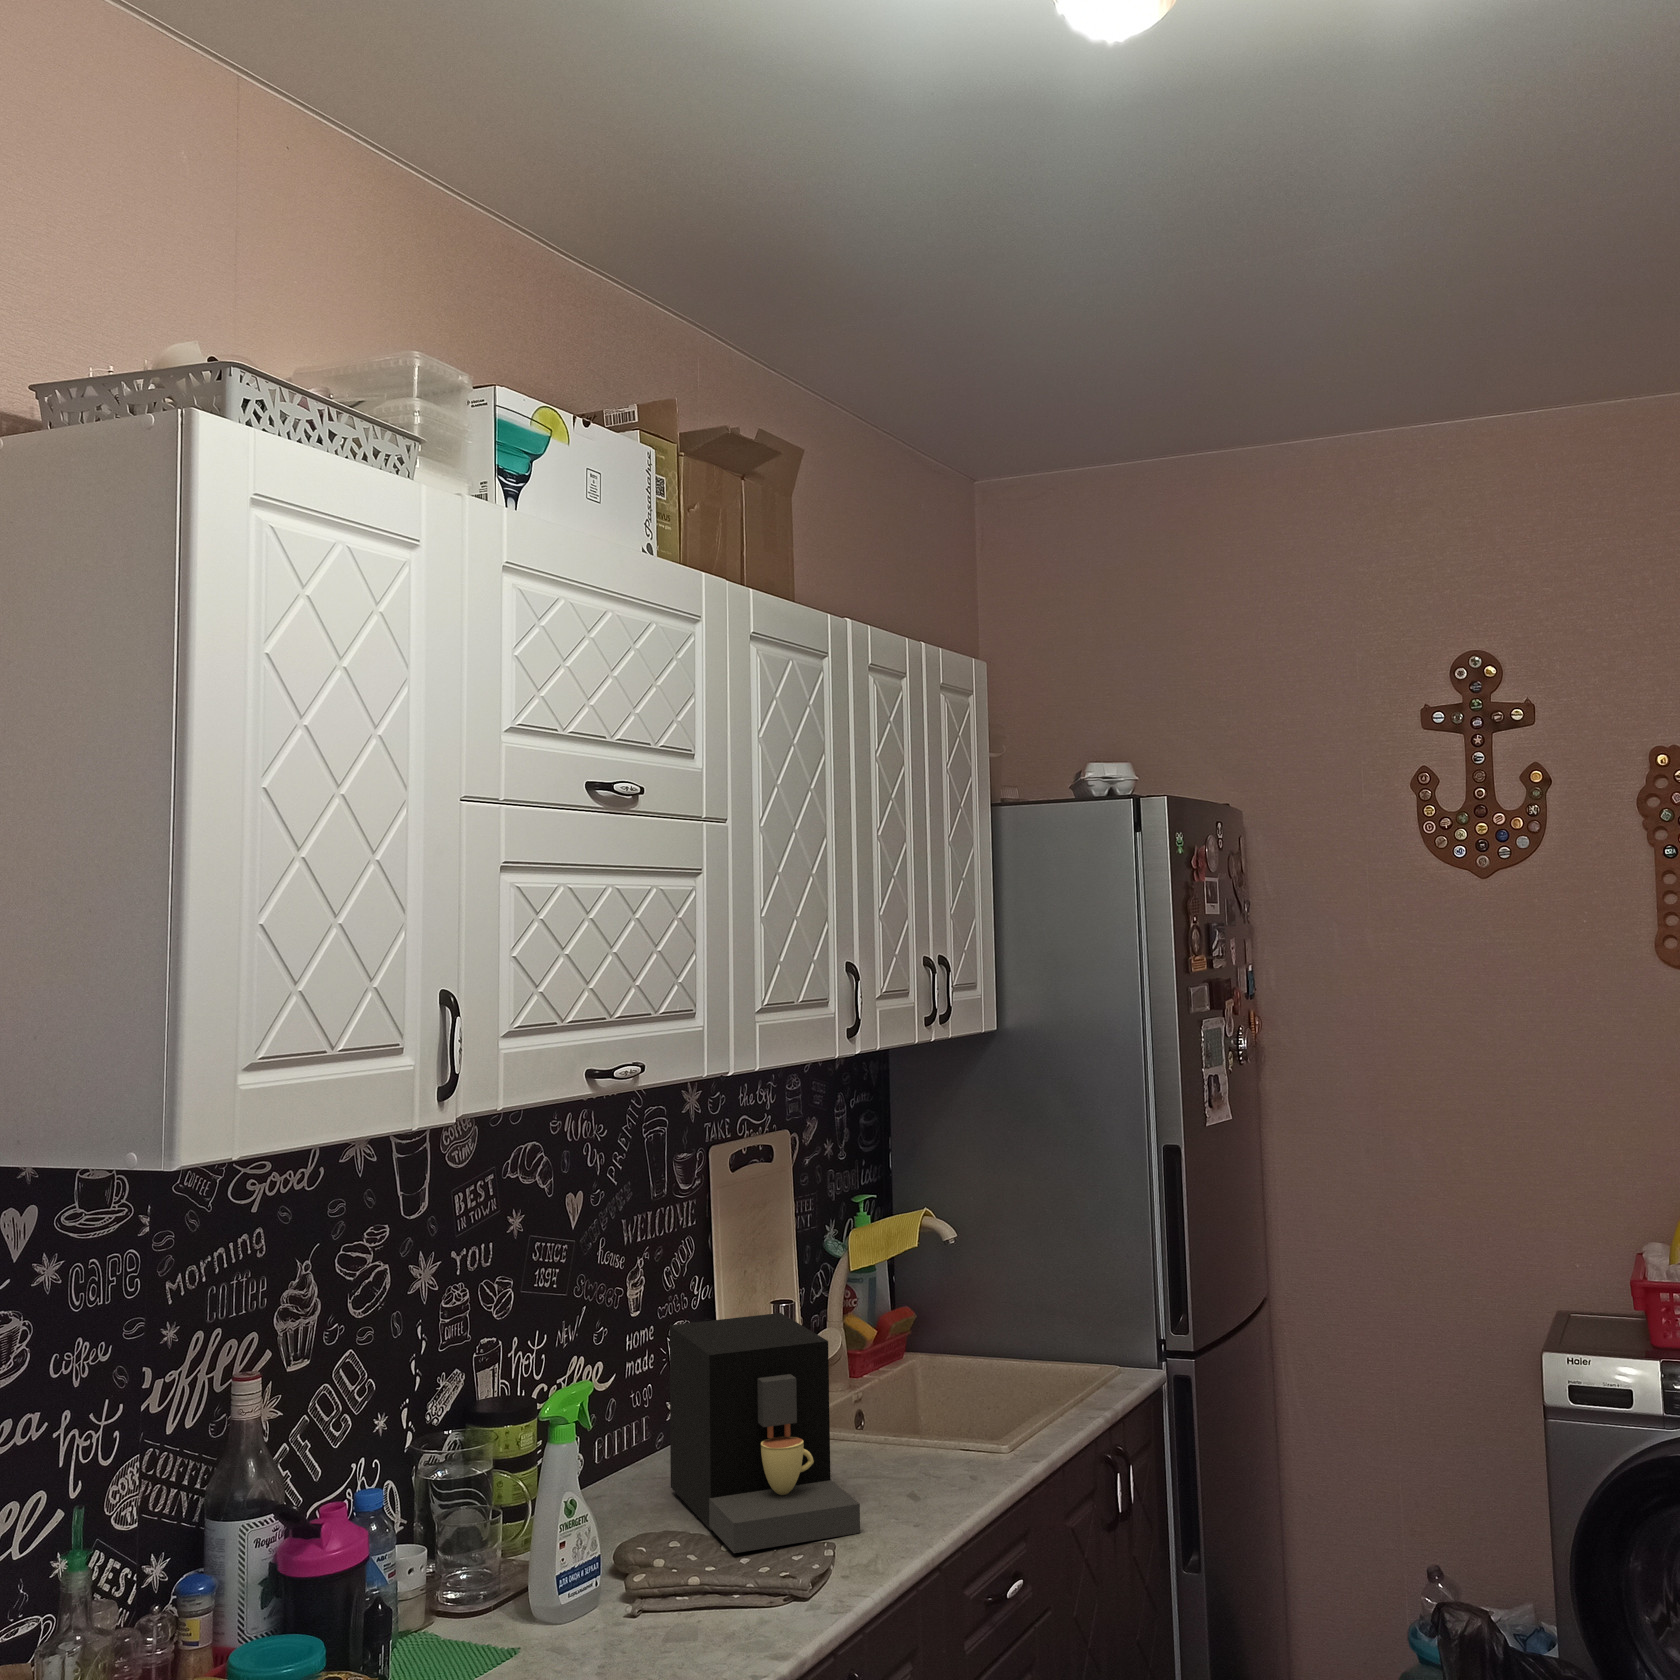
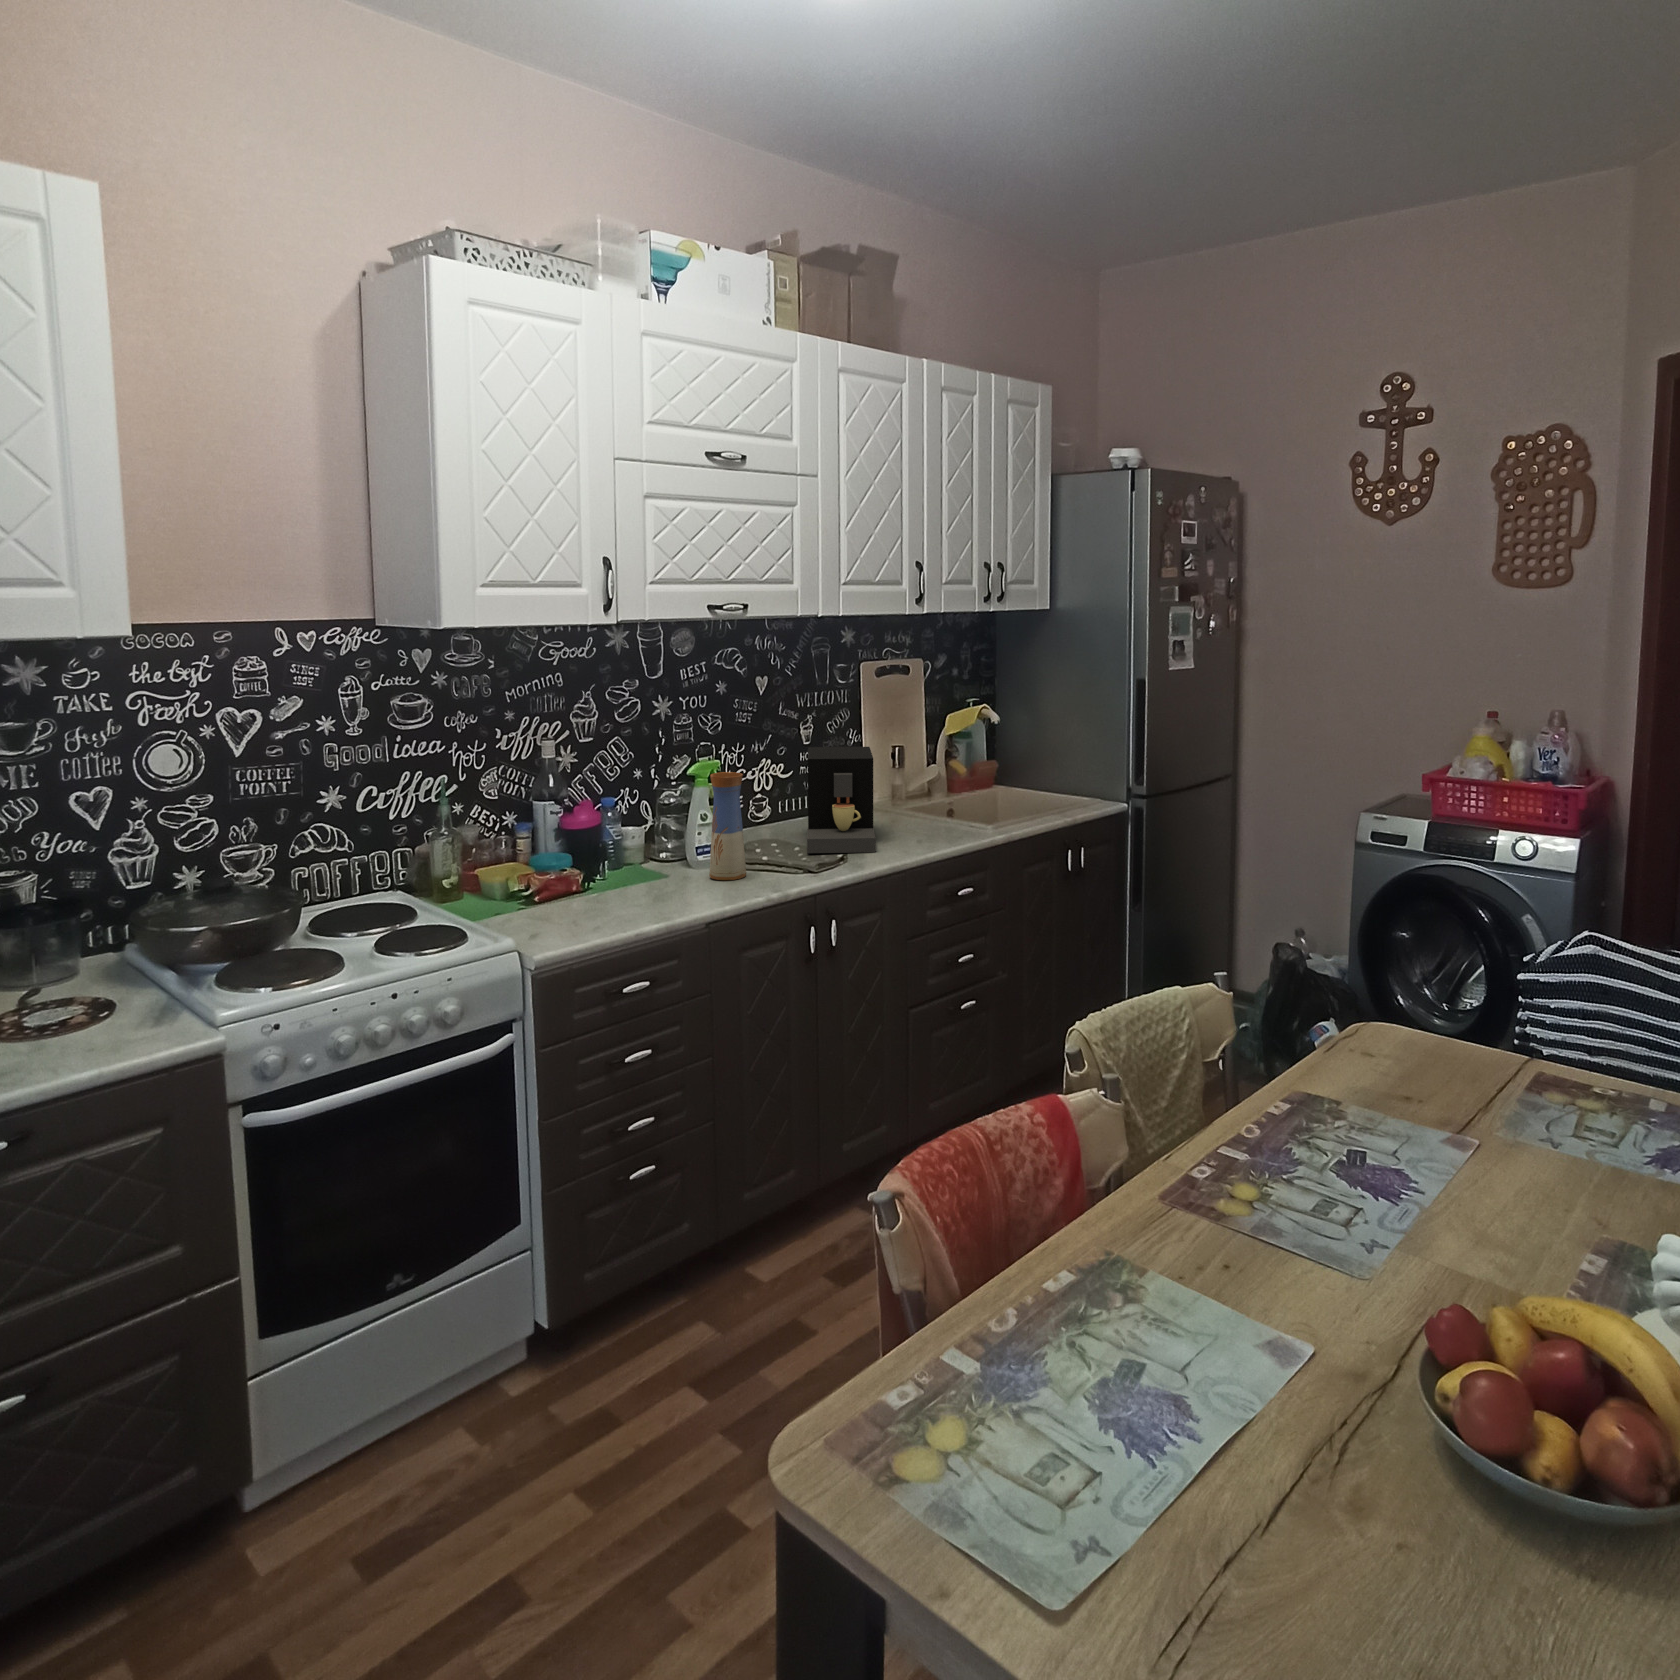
vase: none [589,1409,665,1650] -> present [709,772,746,880]

